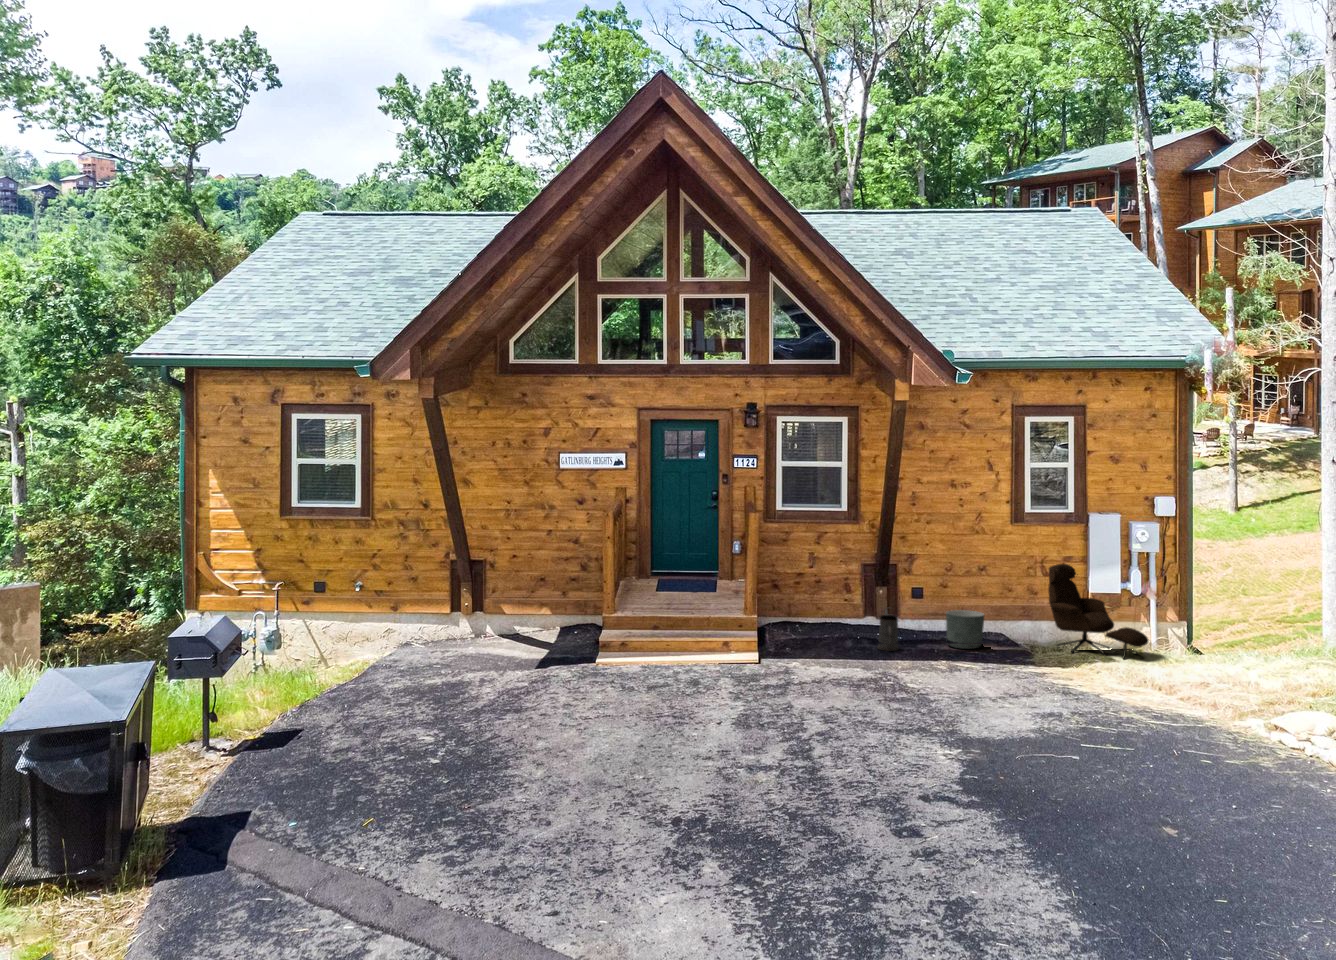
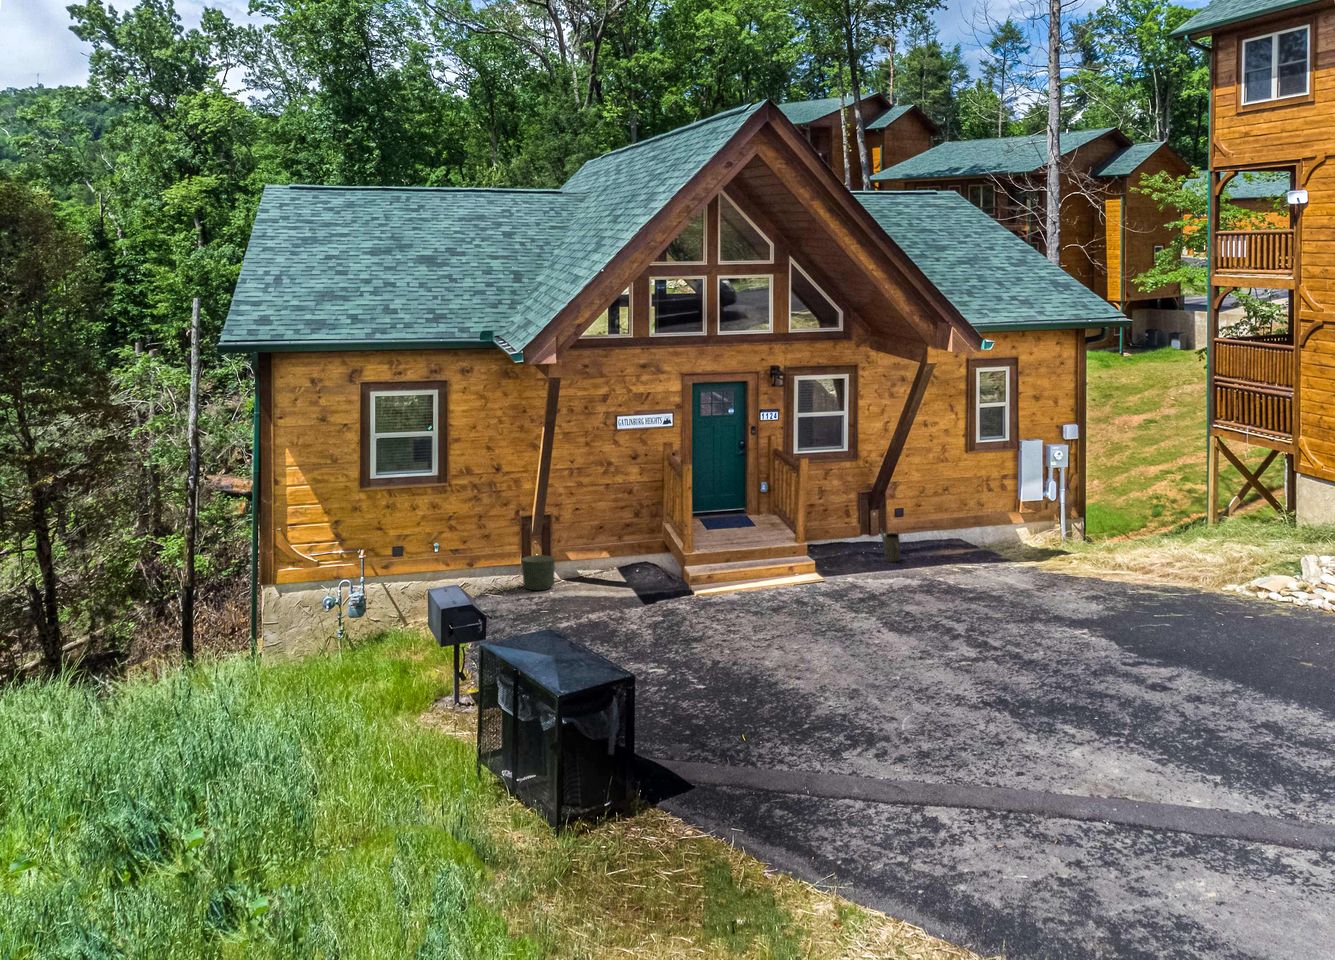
lounge chair: present [1048,564,1149,659] -> none [998,482,1072,552]
planter: present [946,610,984,649] -> present [522,555,555,590]

